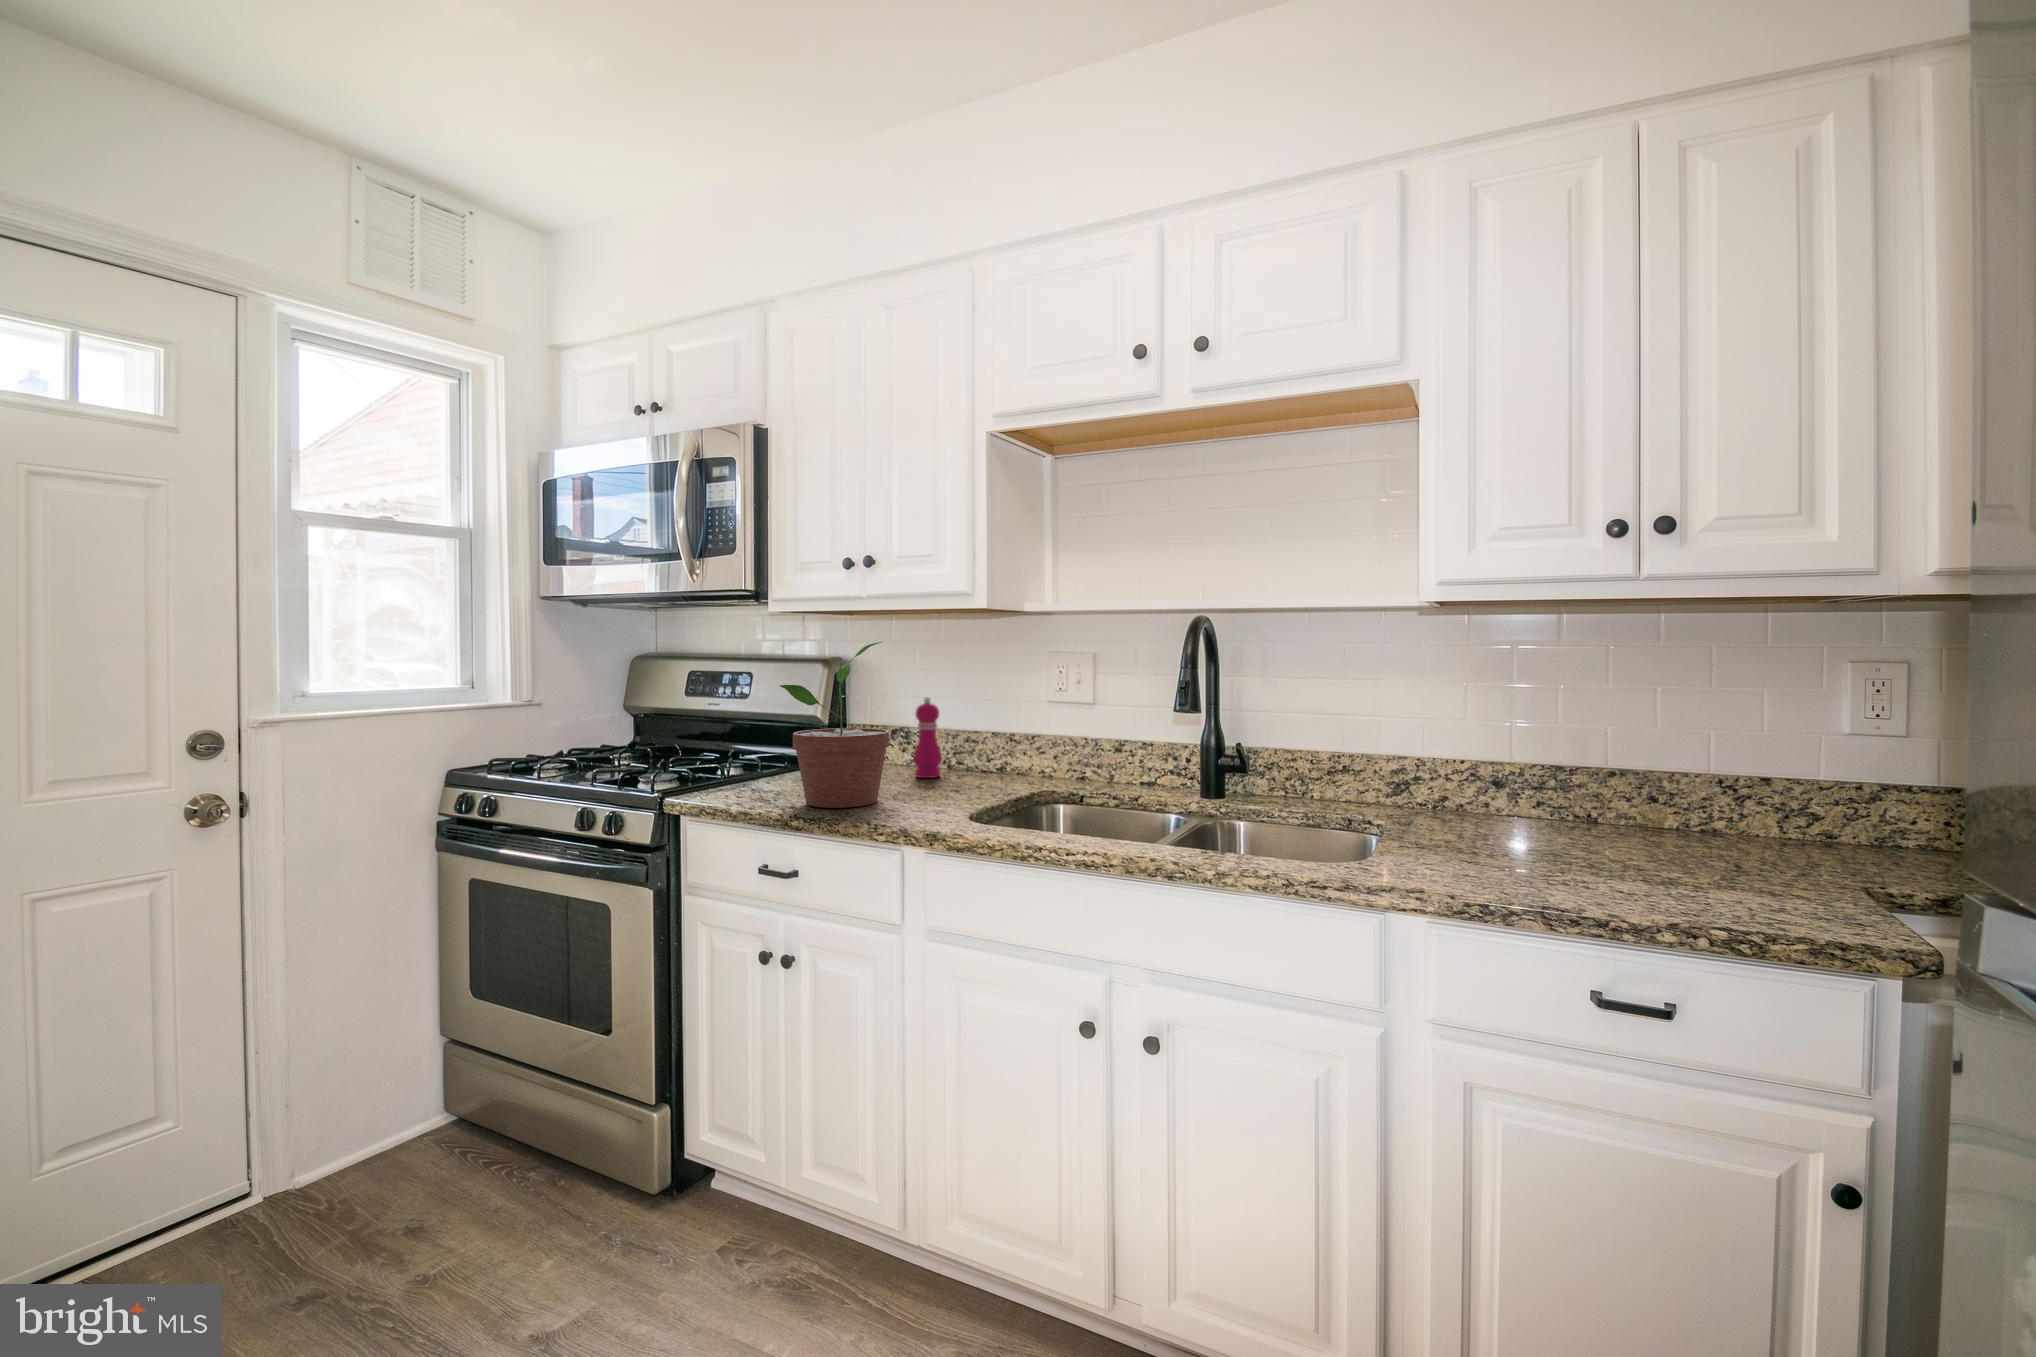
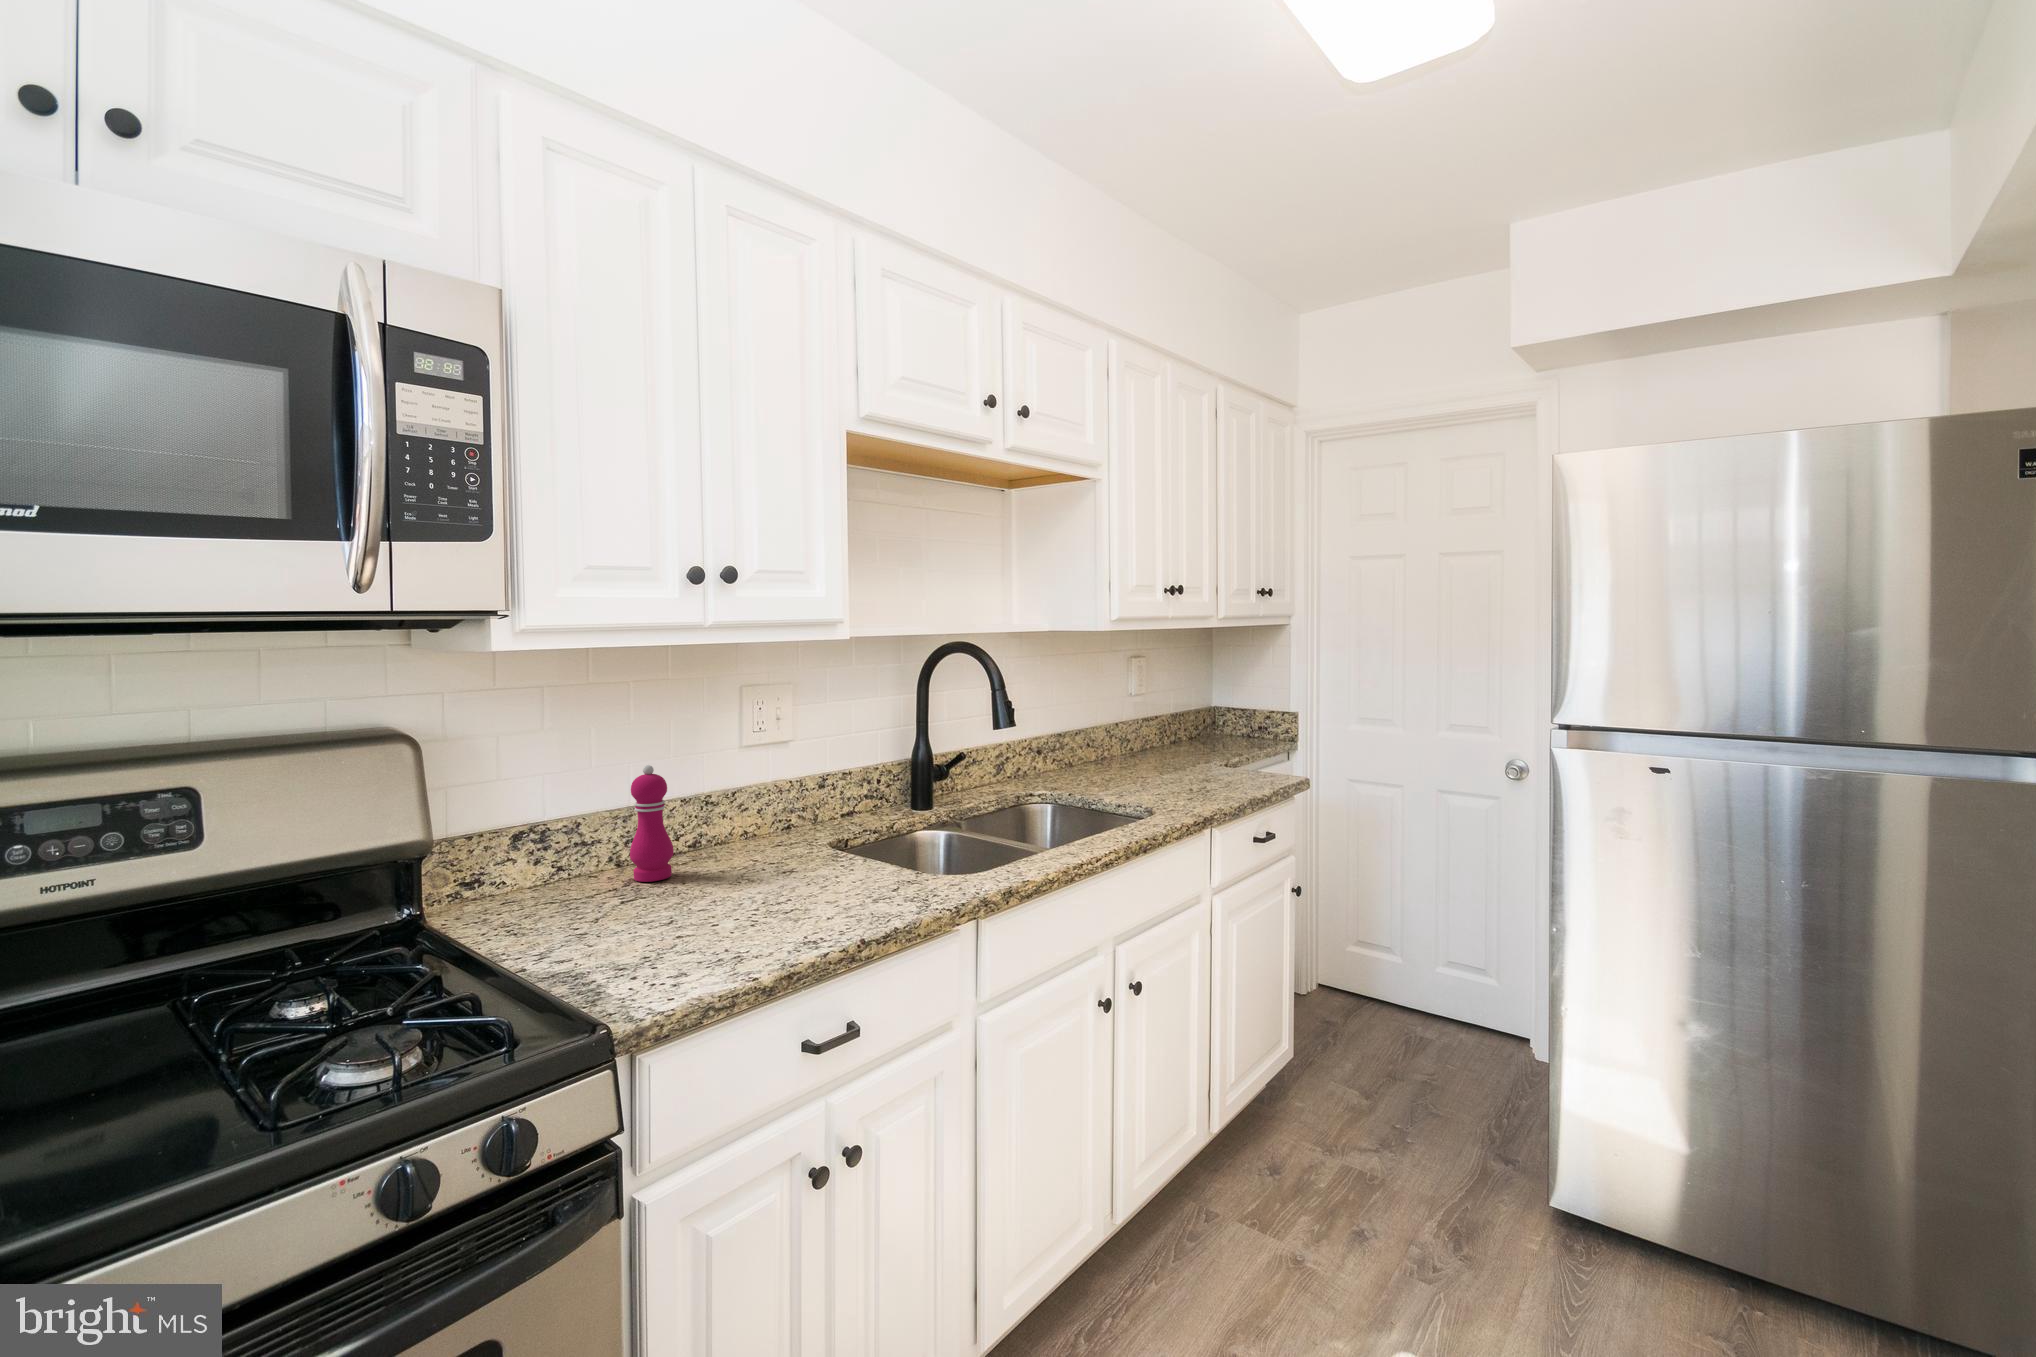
potted plant: present [780,642,889,808] -> none [717,687,853,928]

